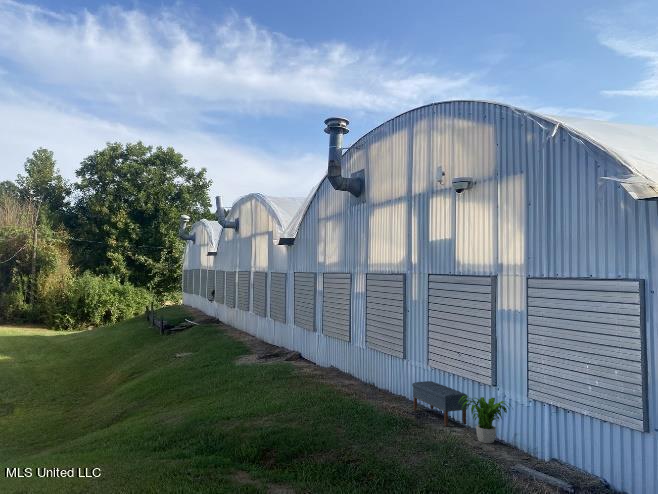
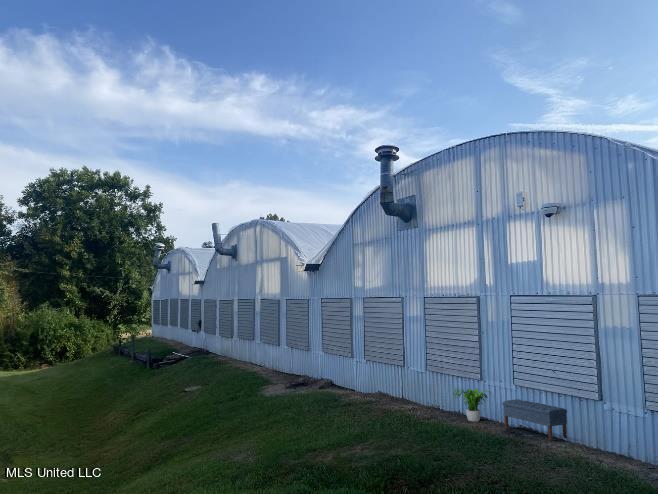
potted plant: present [459,396,511,443] -> present [453,388,491,422]

